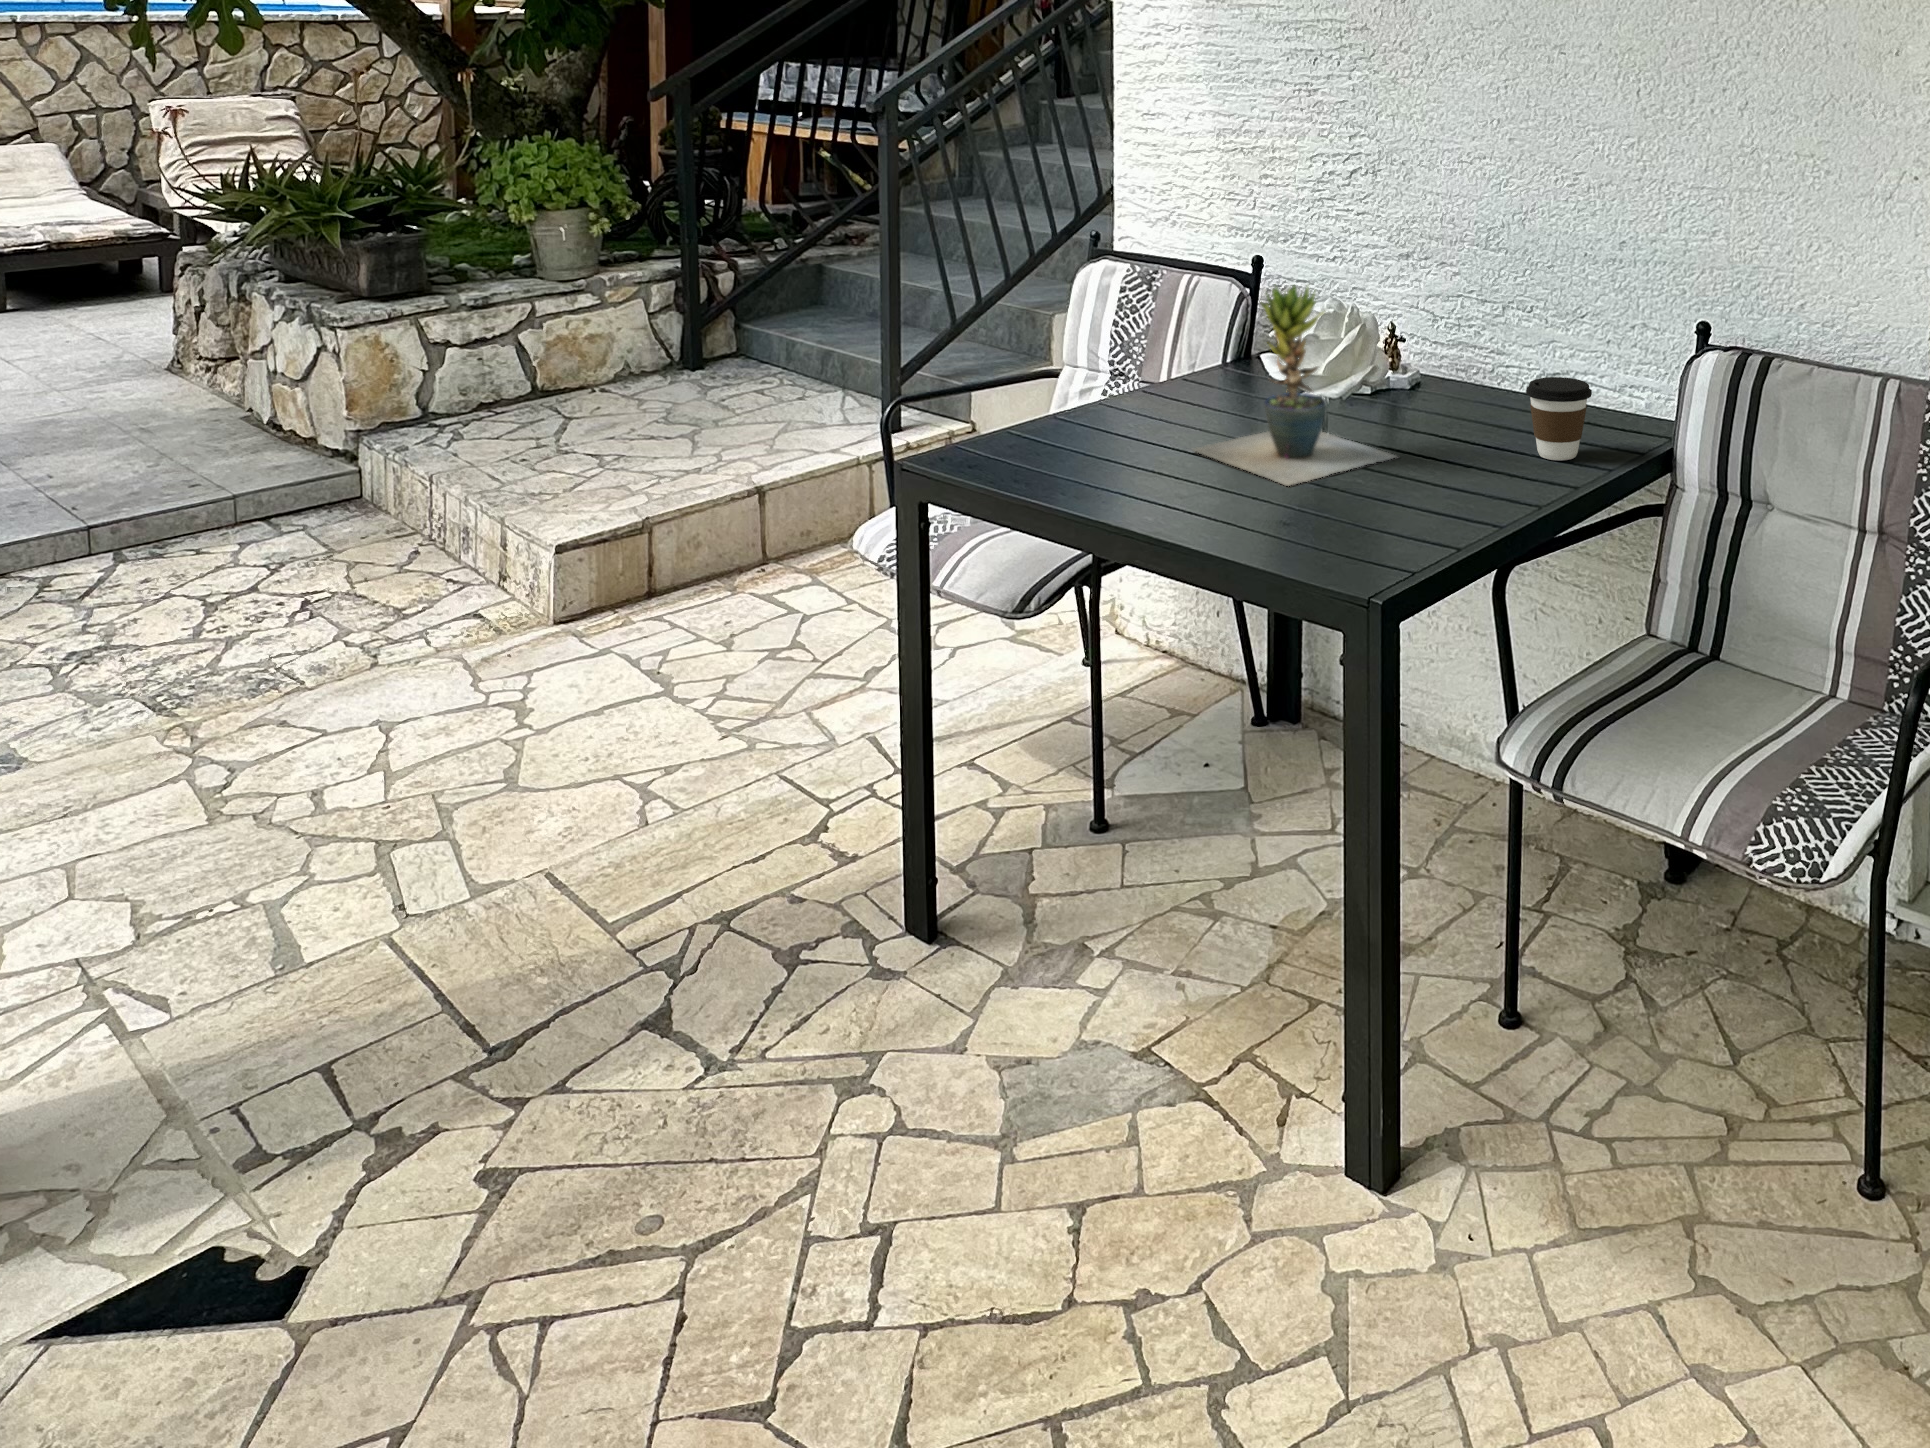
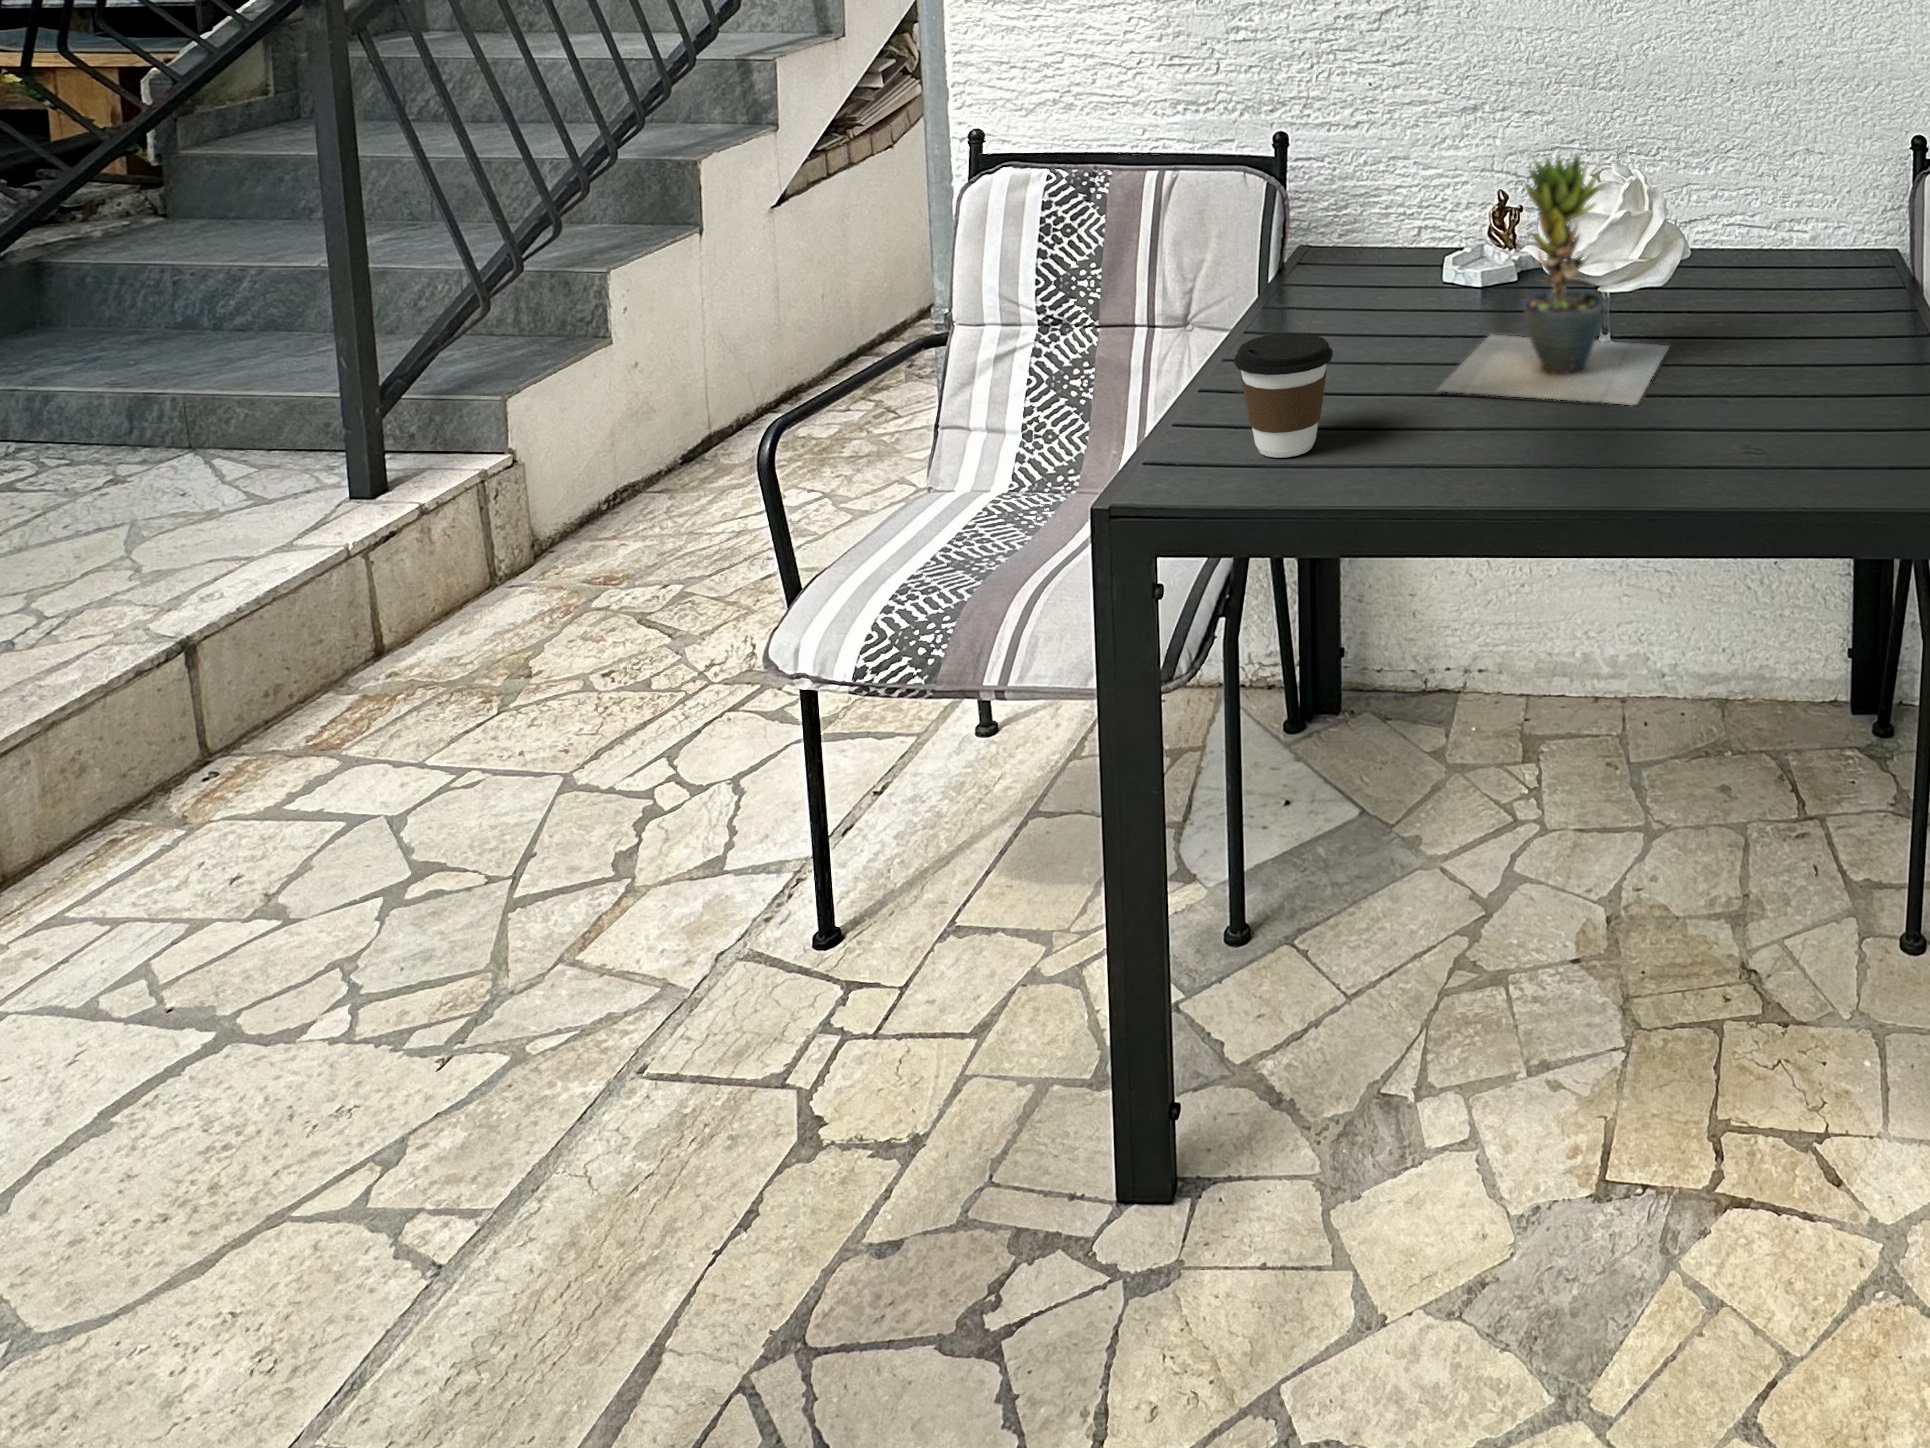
coffee cup: present [1526,377,1592,460] -> present [1234,333,1333,458]

